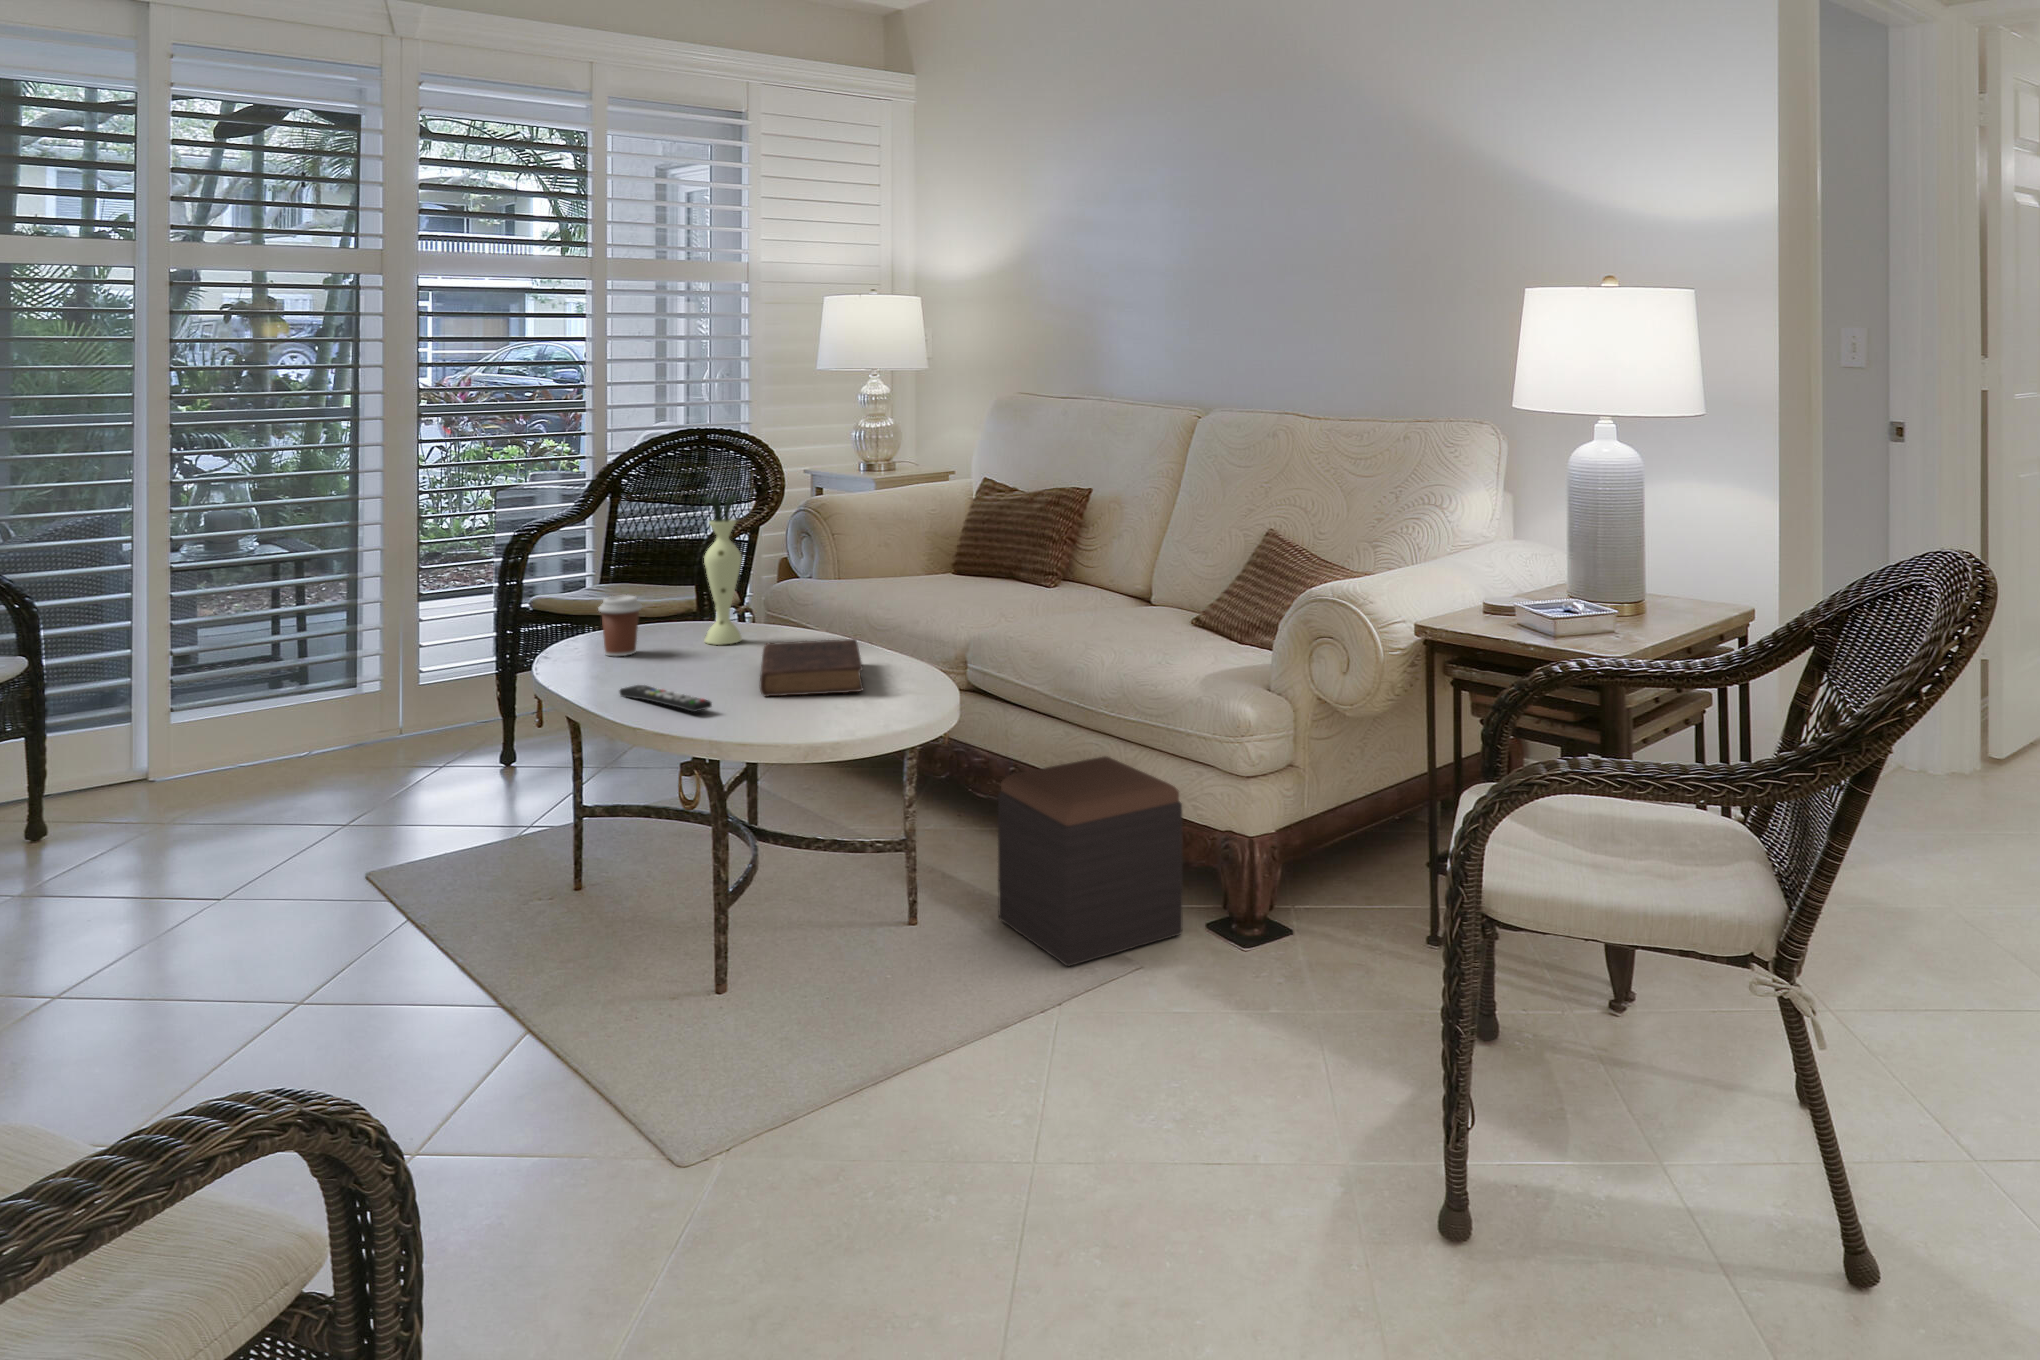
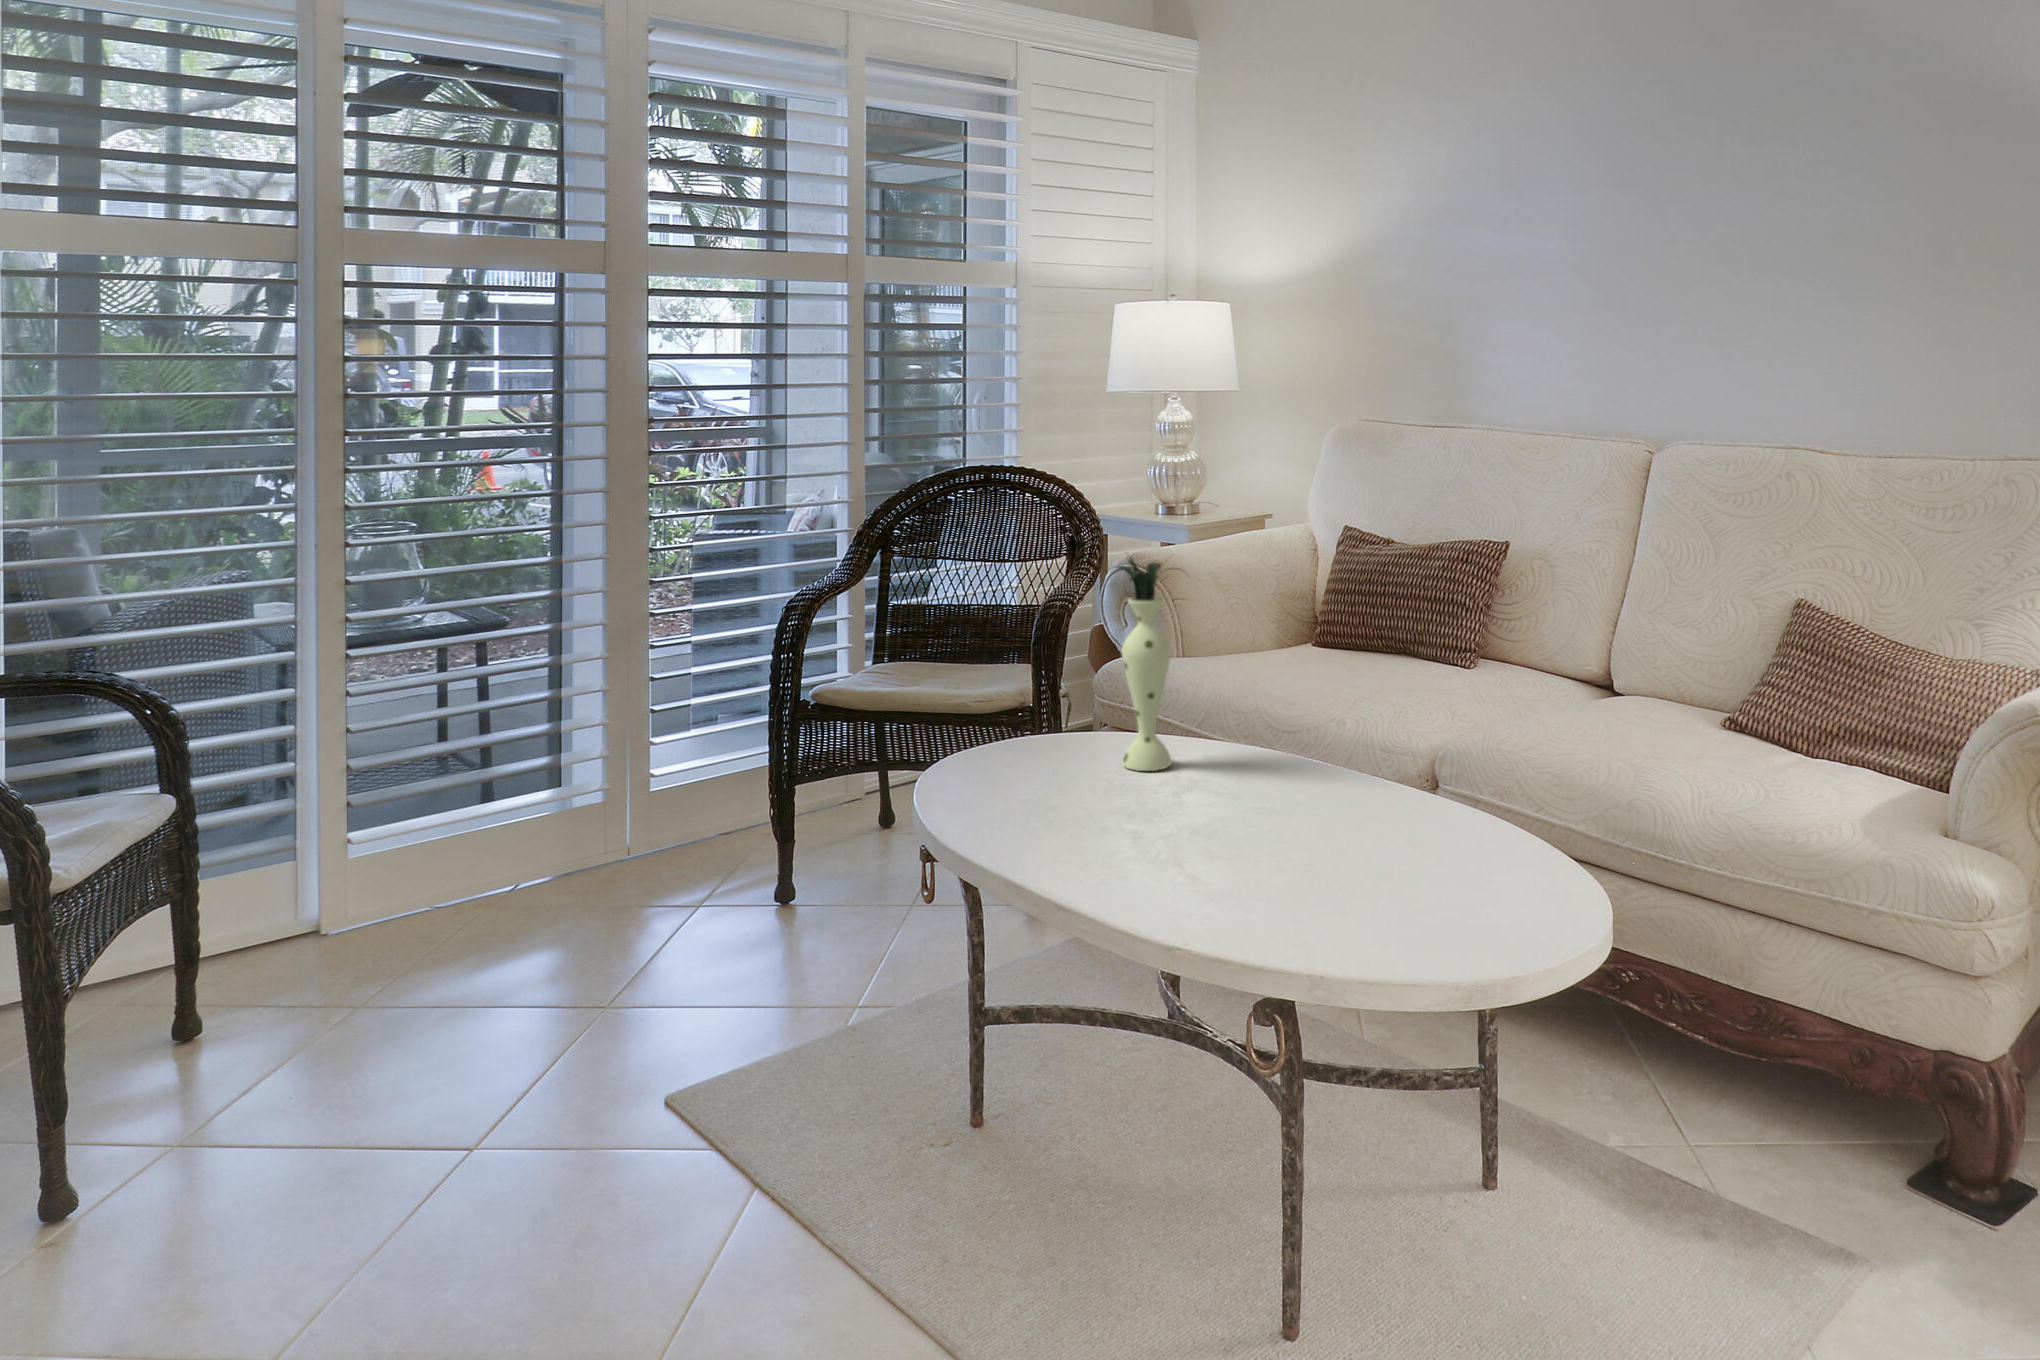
coffee cup: present [598,595,642,656] -> none [999,708,1059,797]
book: present [760,639,863,696] -> none [1240,767,1437,873]
remote control: present [619,685,712,712] -> none [1096,857,1262,913]
footstool: present [998,756,1182,966] -> none [1600,930,1886,1275]

